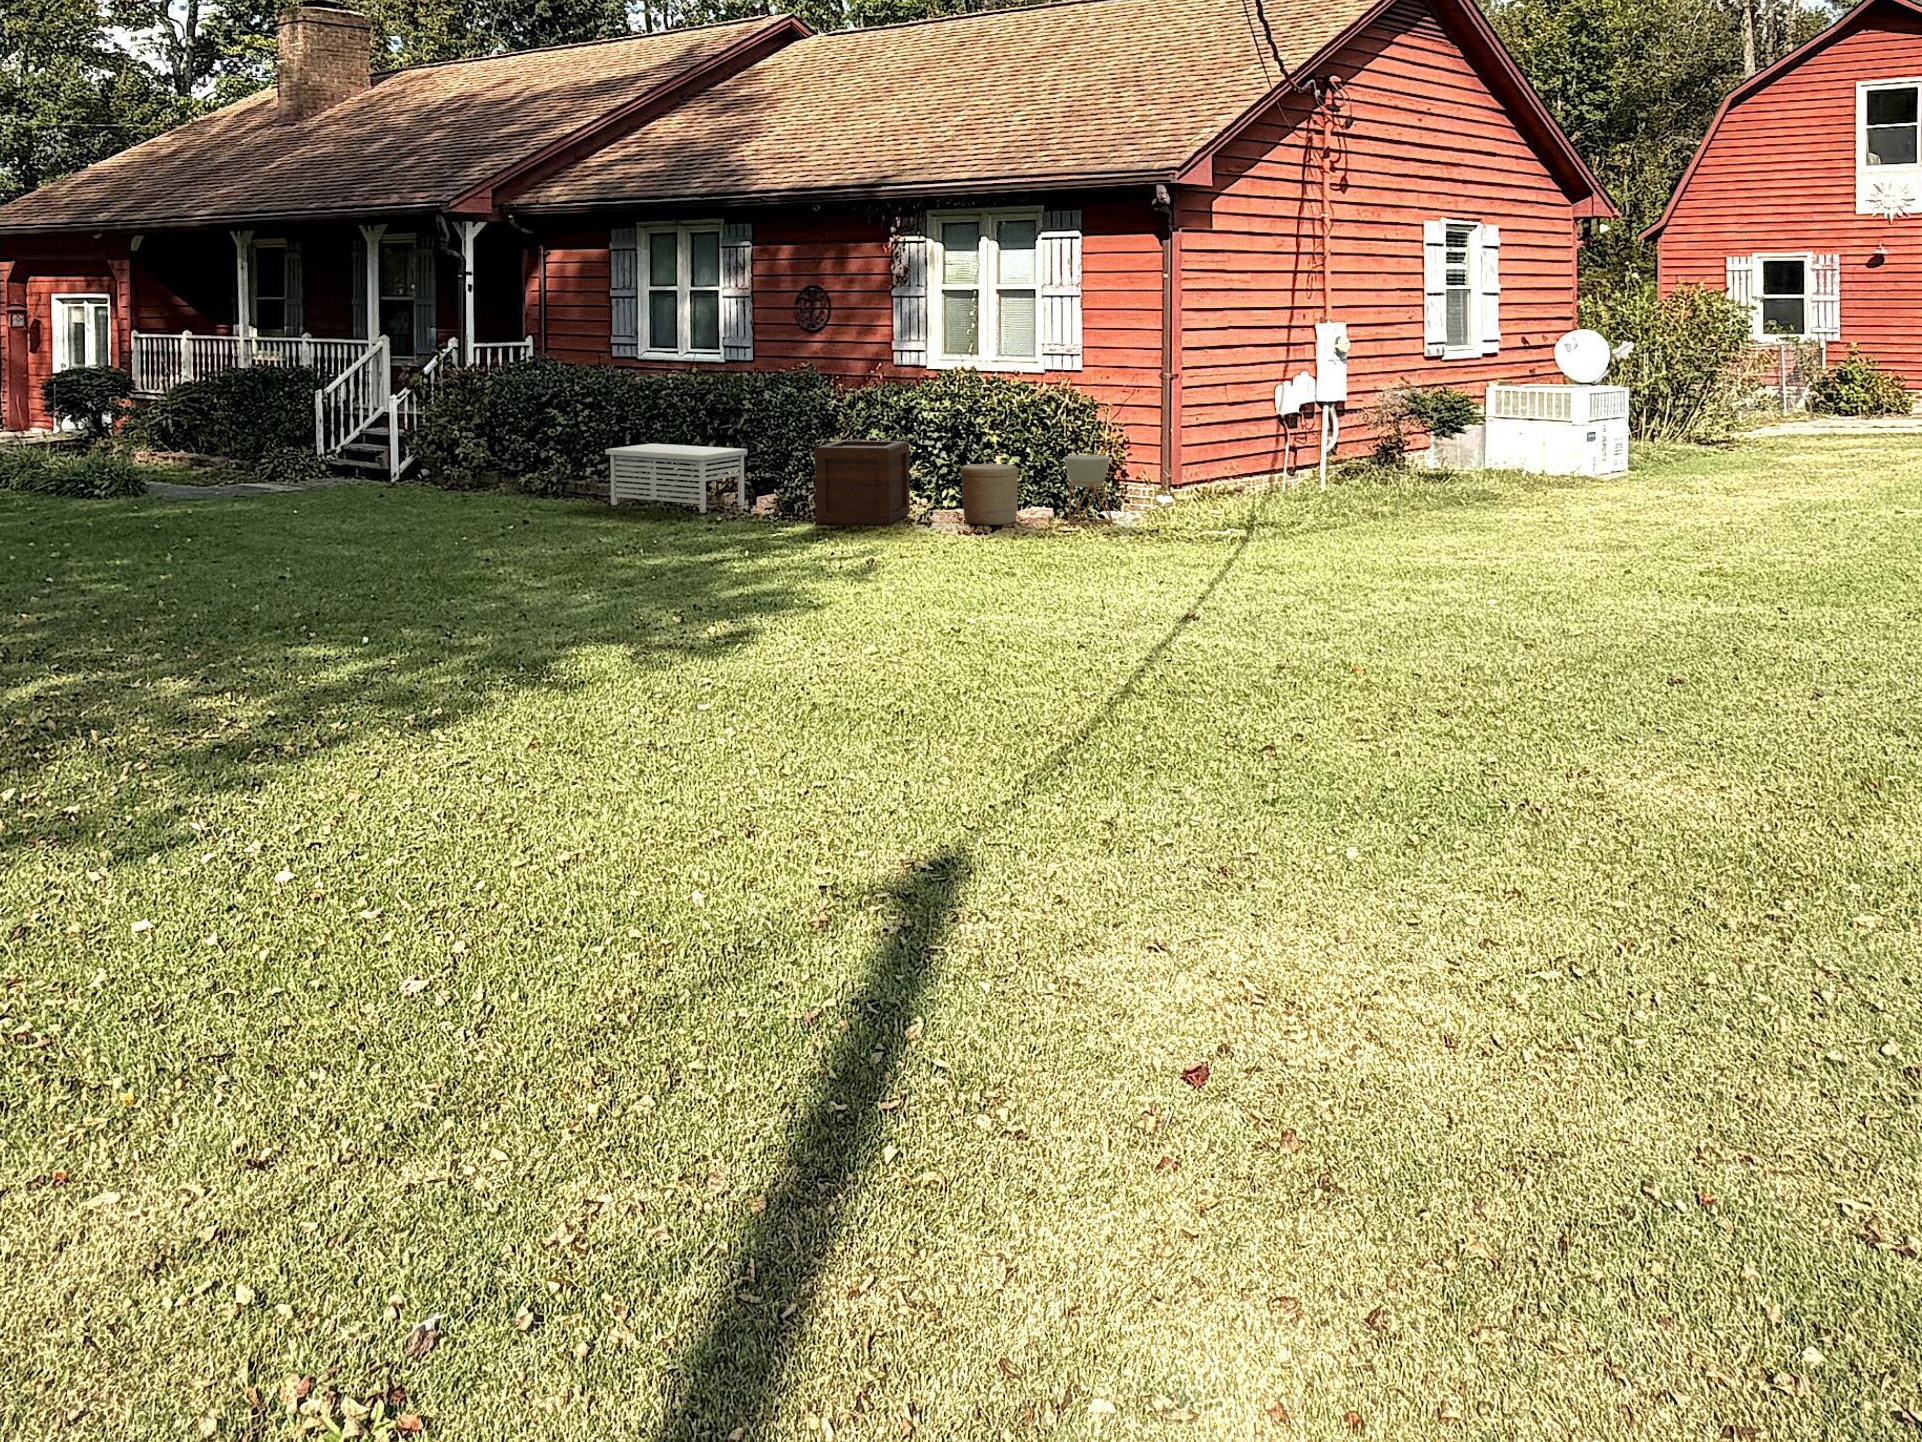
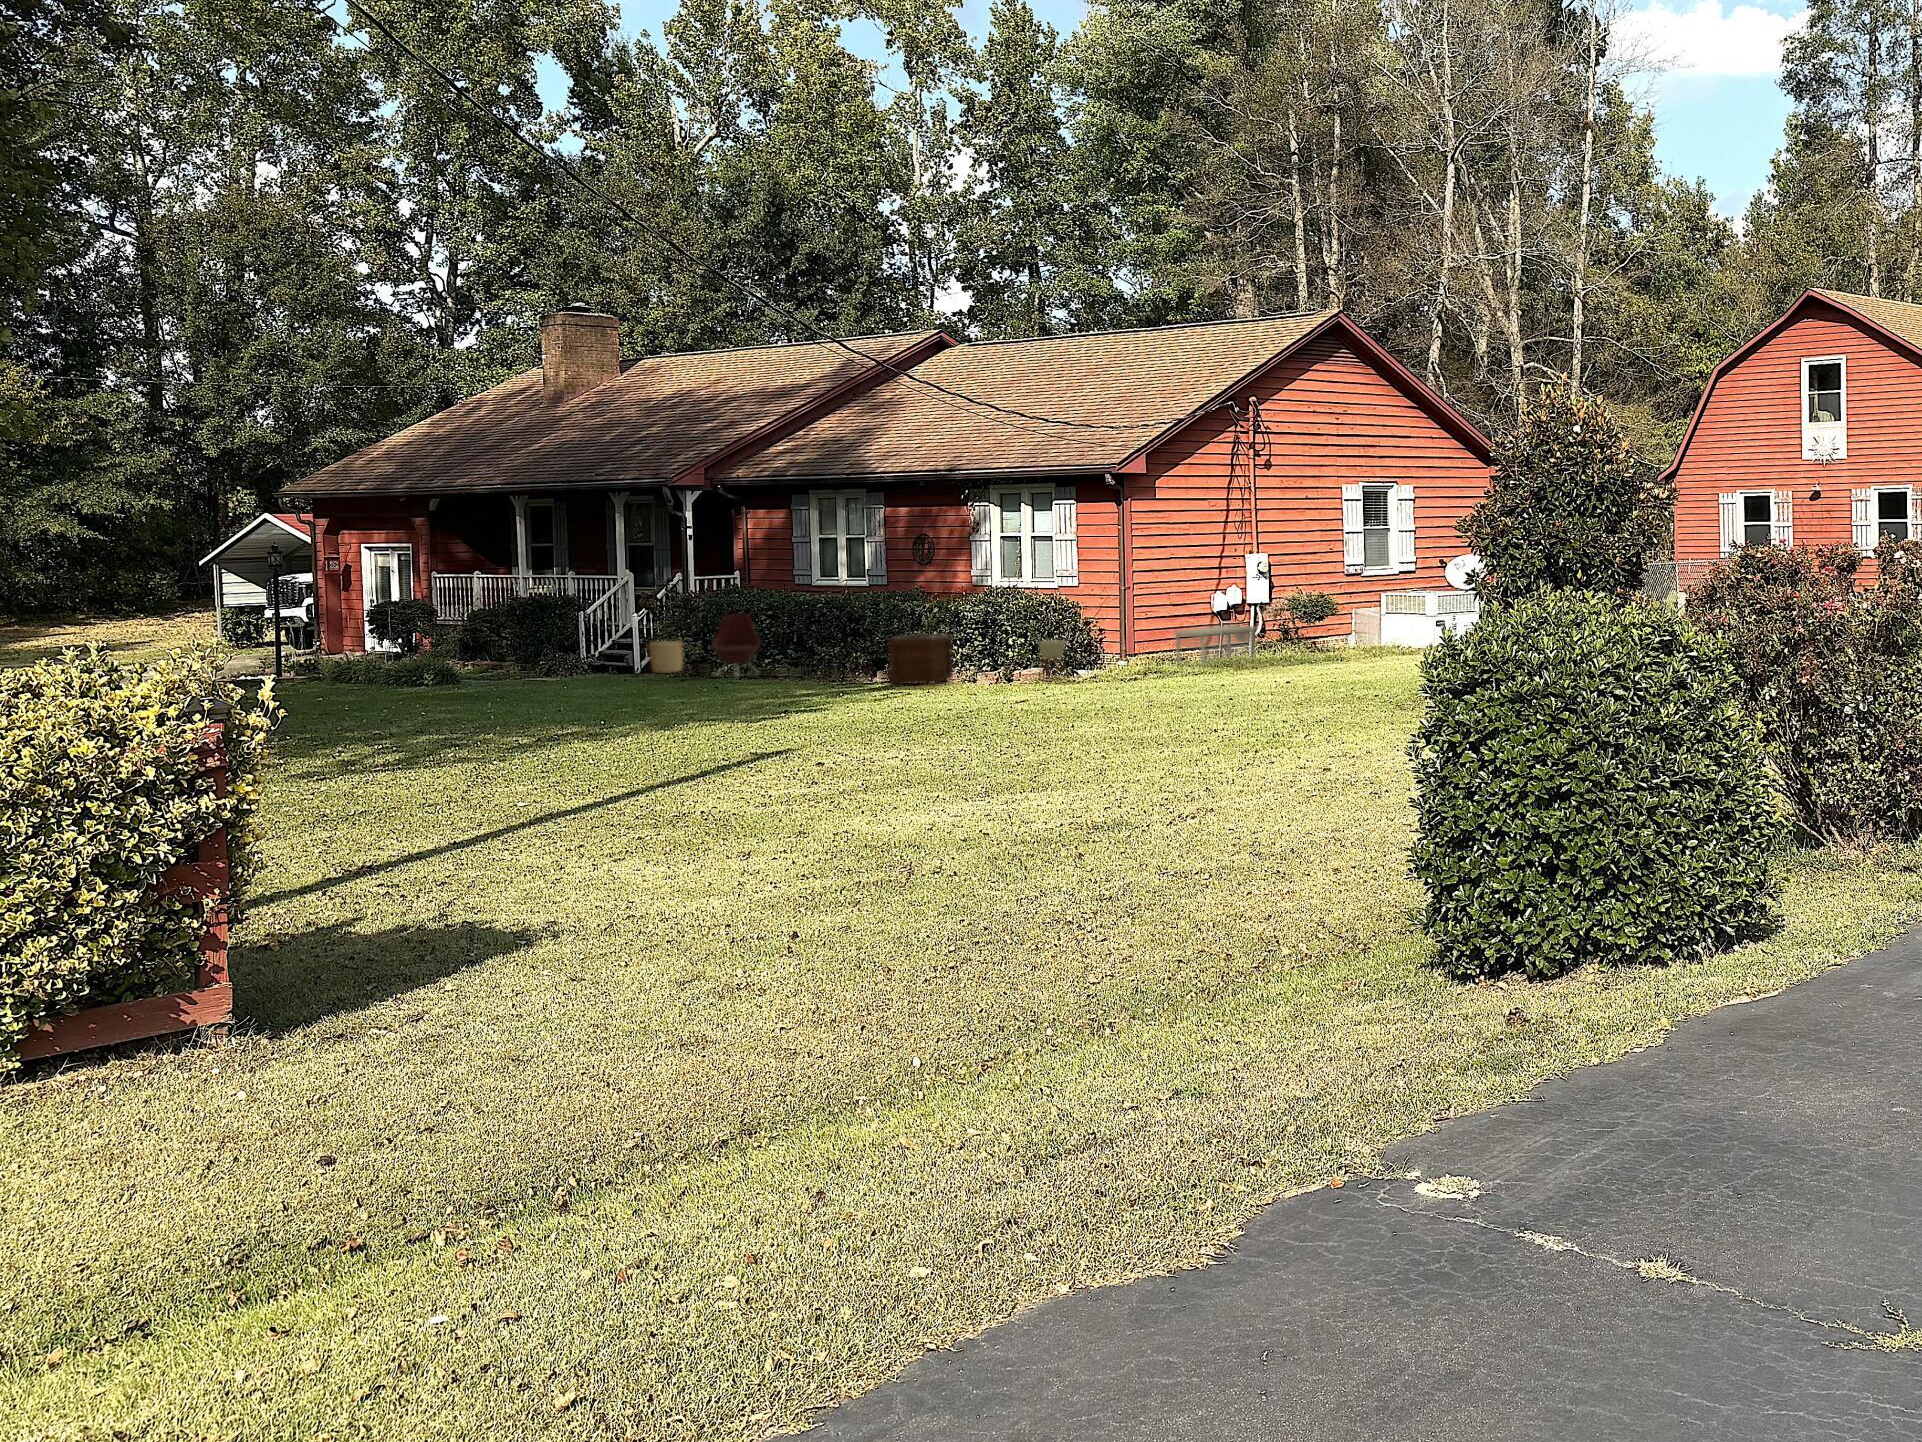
chair: none [512,399,584,498] -> present [712,614,760,675]
storage bench: present [605,444,747,513] -> present [1173,625,1256,667]
woven basket: present [960,464,1018,525] -> present [649,641,683,673]

